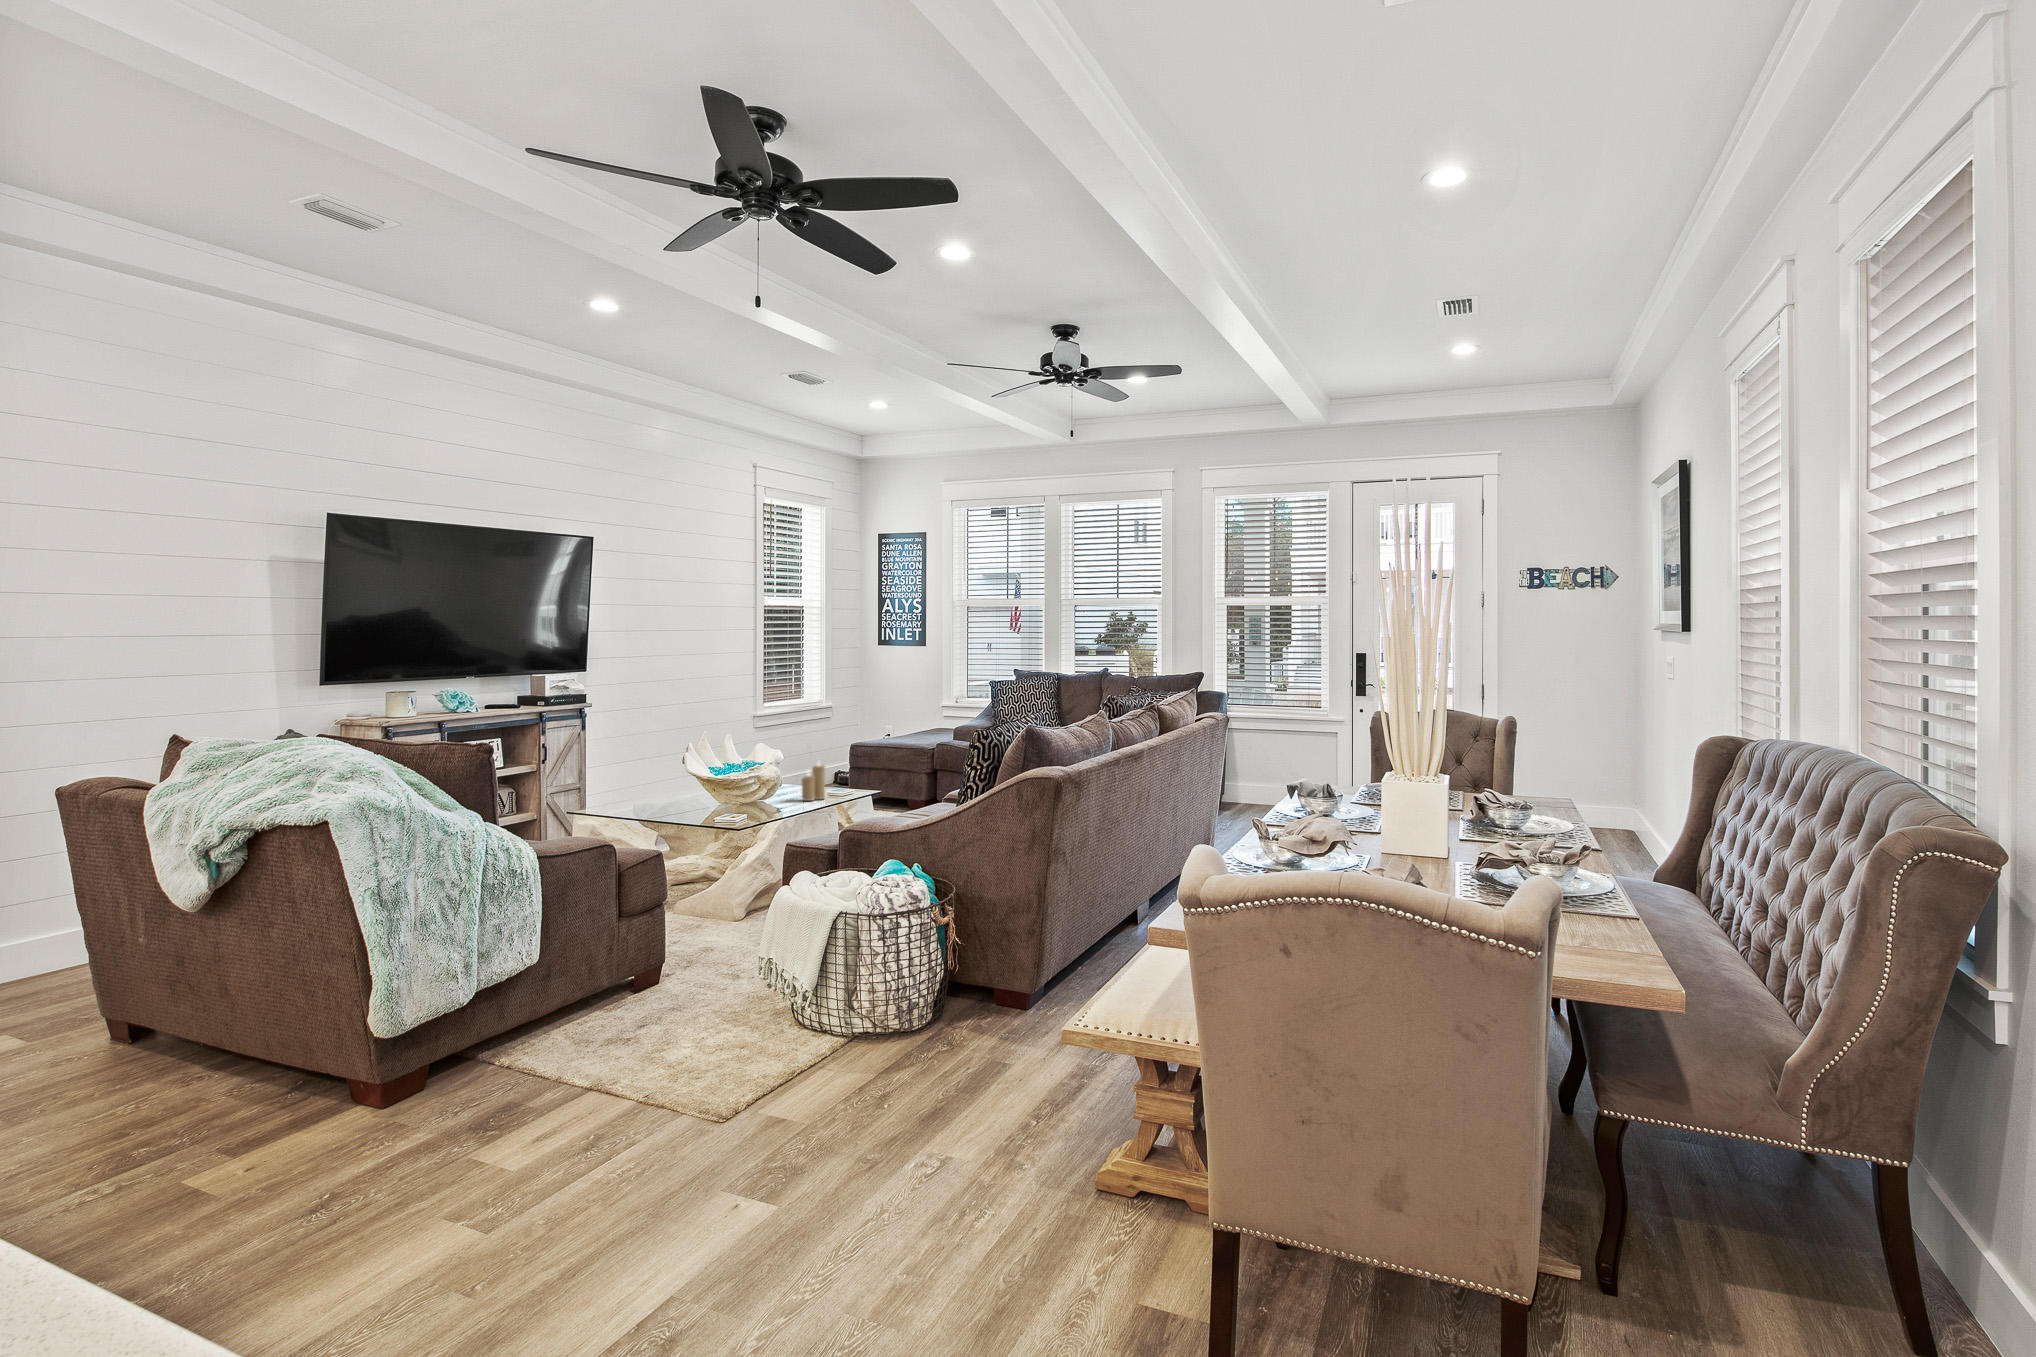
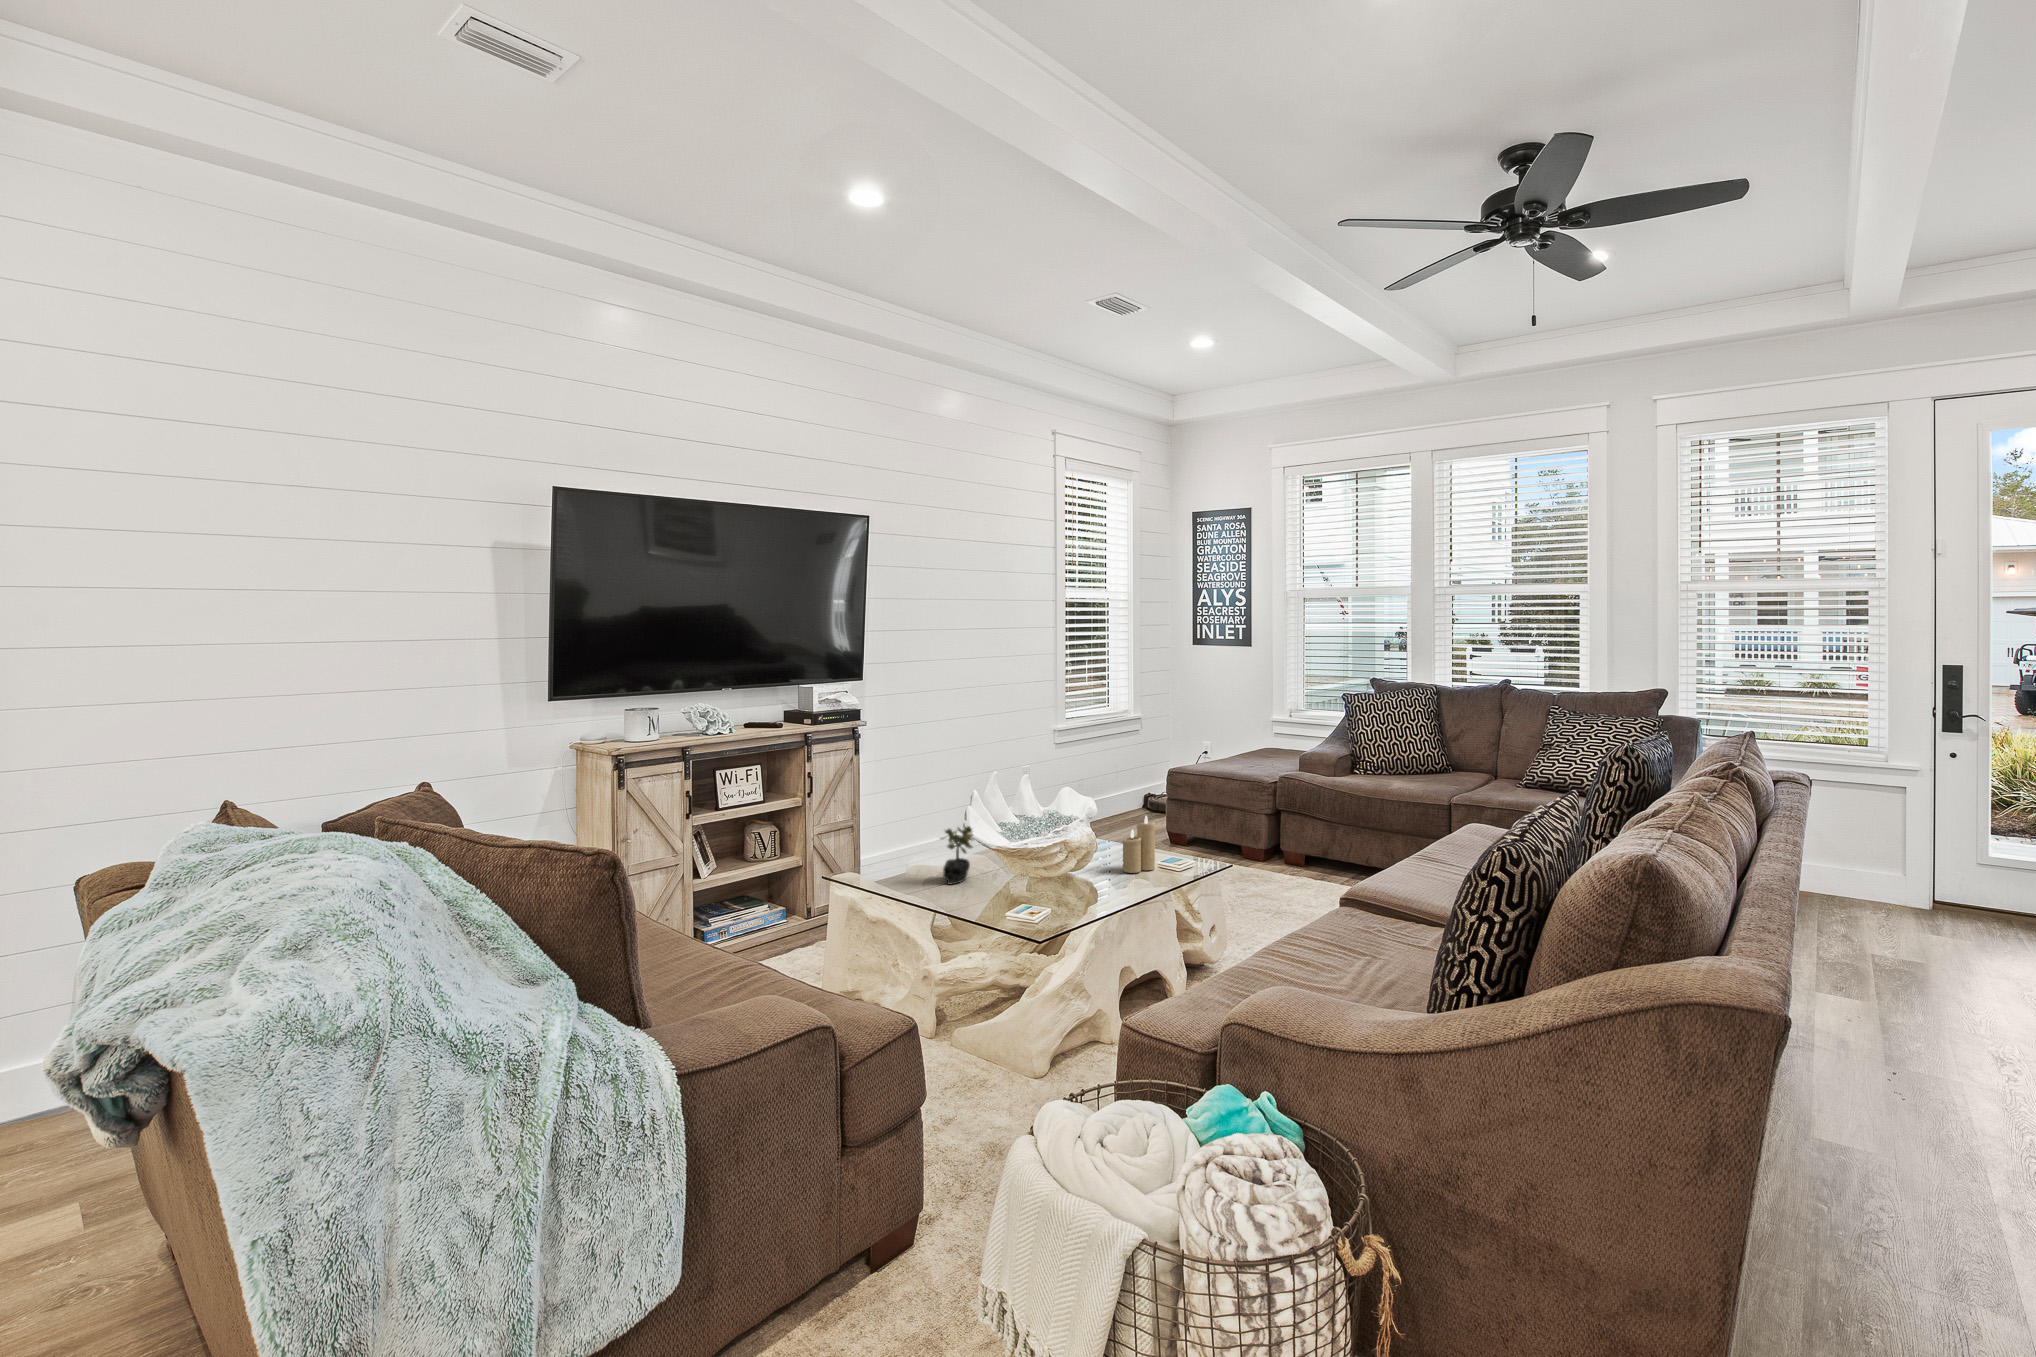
succulent plant: none [663,768,690,812] -> present [942,825,972,884]

